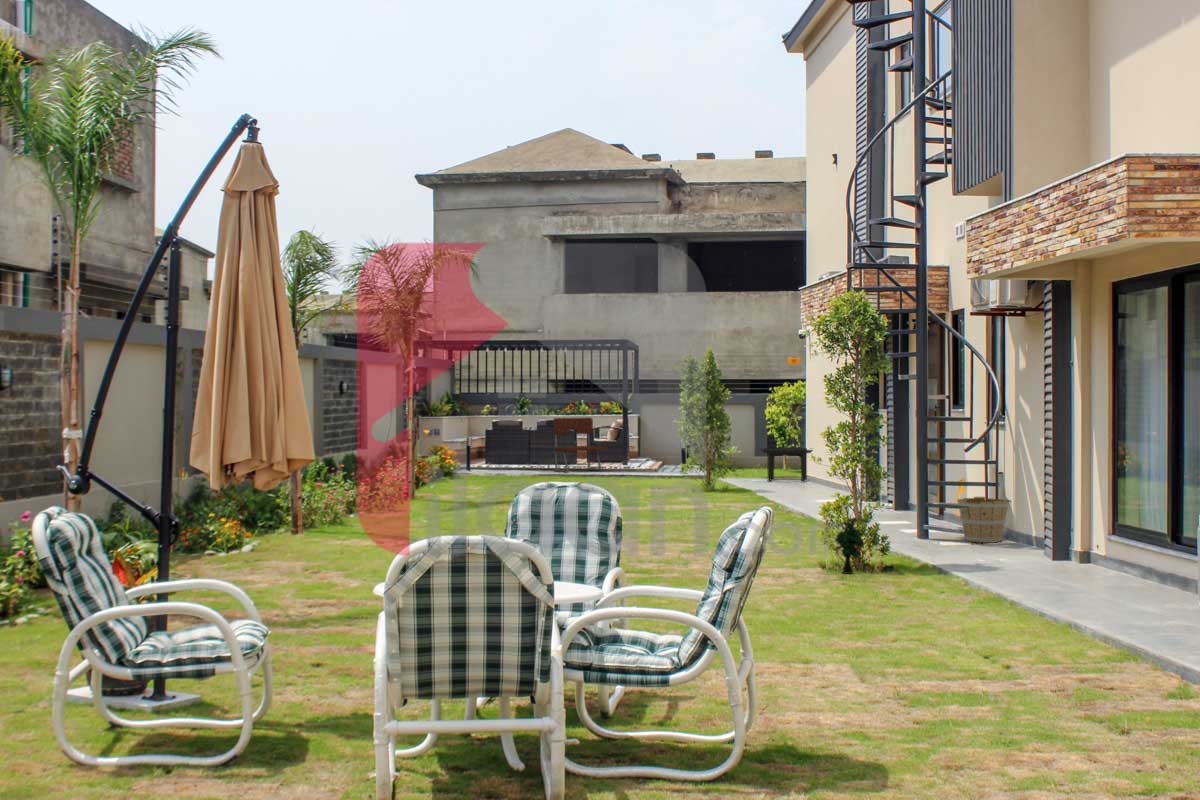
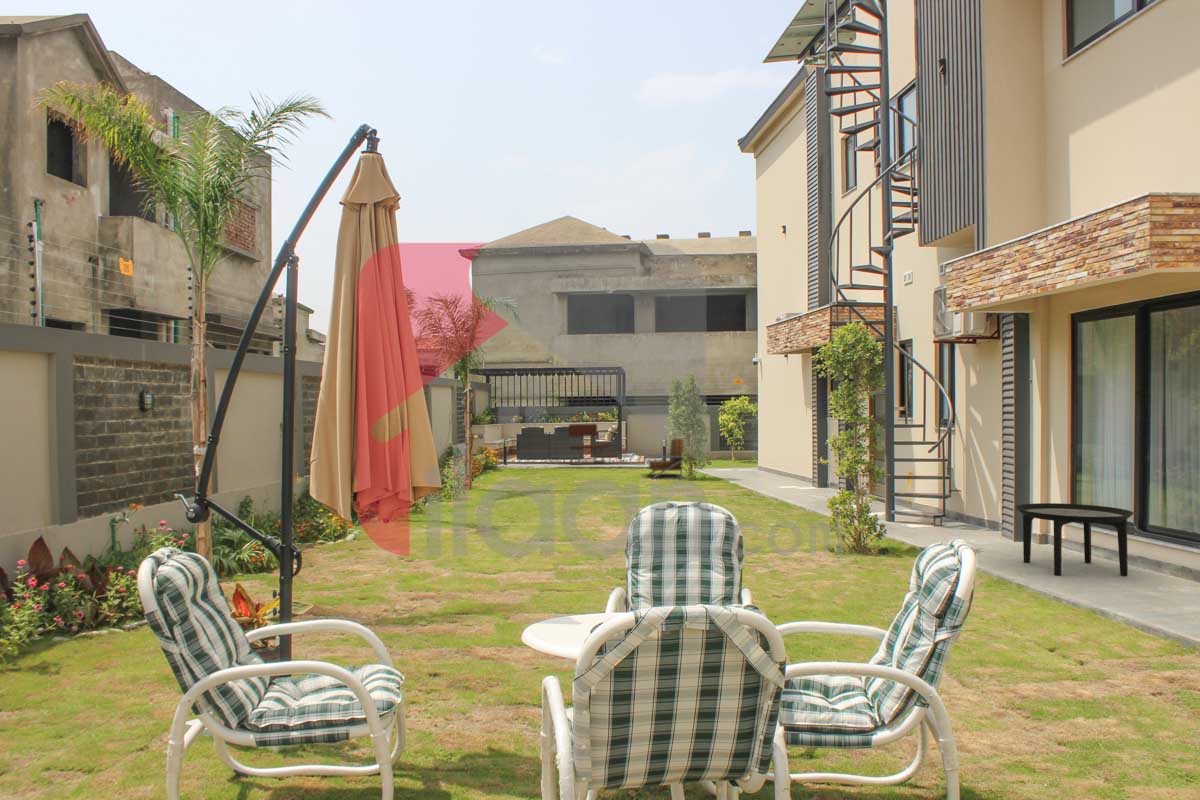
lounge chair: none [649,436,700,490] -> present [648,439,686,479]
round table: present [761,448,813,482] -> present [1016,503,1134,576]
wooden bucket: present [957,497,1009,543] -> none [922,488,966,525]
decorative plant: present [834,518,864,574] -> none [850,511,880,559]

